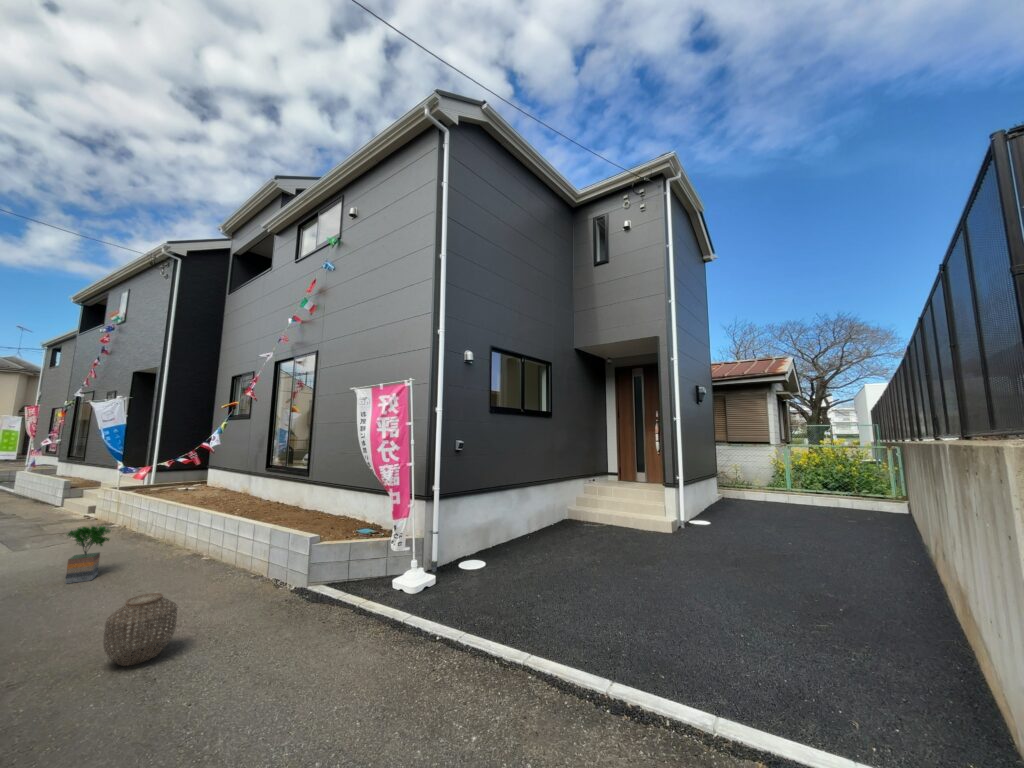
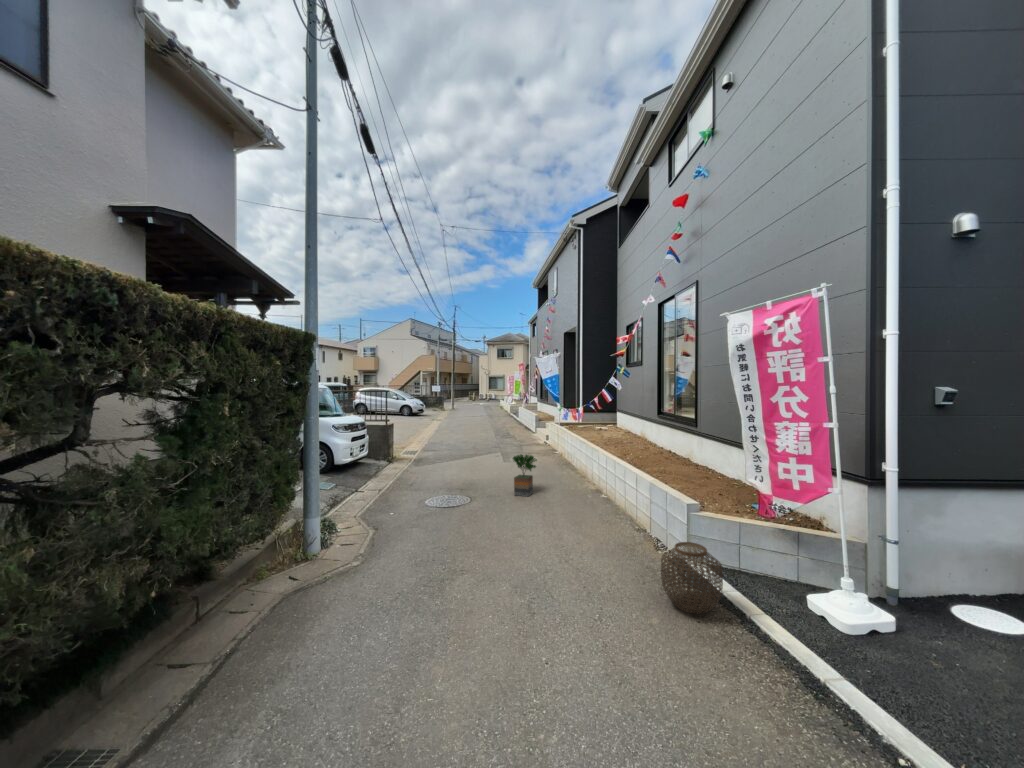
woven basket: present [104,593,177,666] -> present [661,542,723,614]

